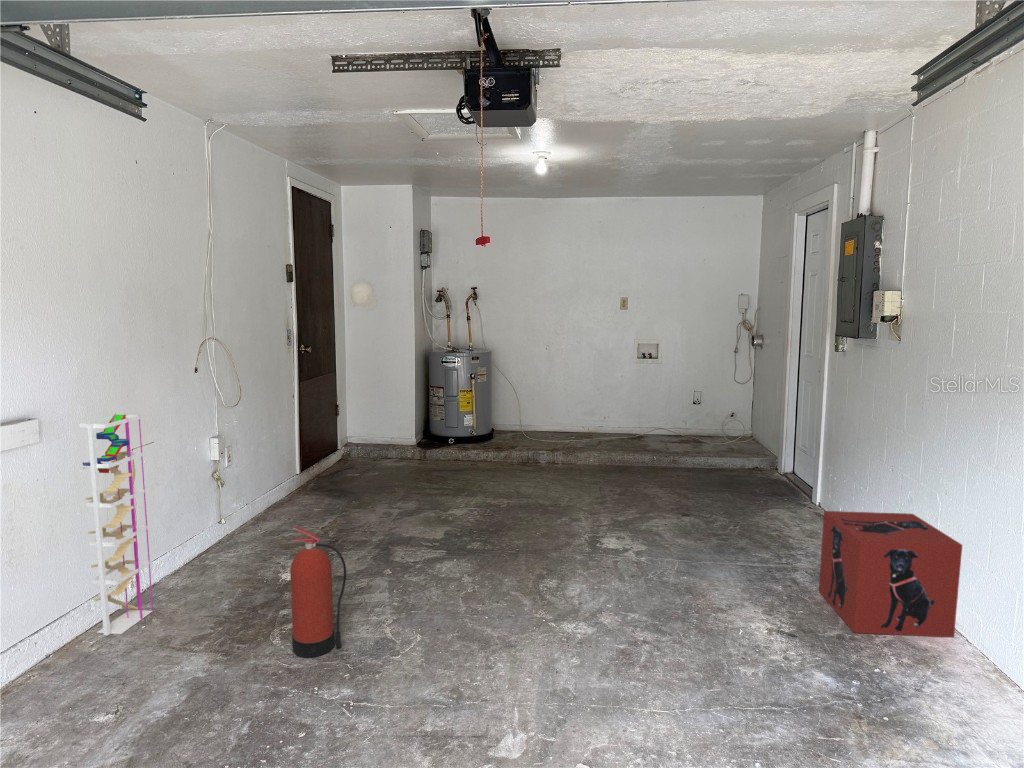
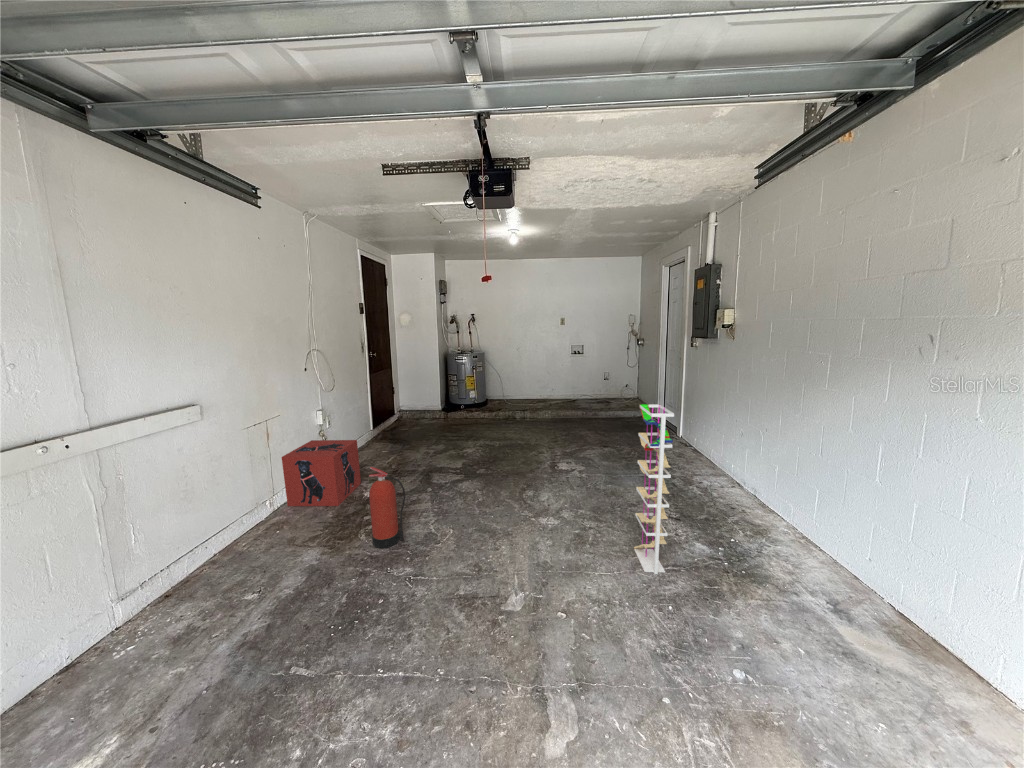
shelving unit: present [79,414,153,636] -> present [634,404,674,574]
storage box: present [819,511,962,637] -> present [282,440,361,506]

